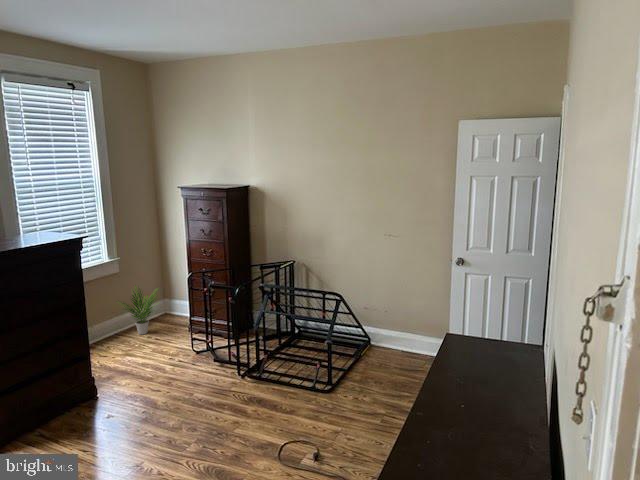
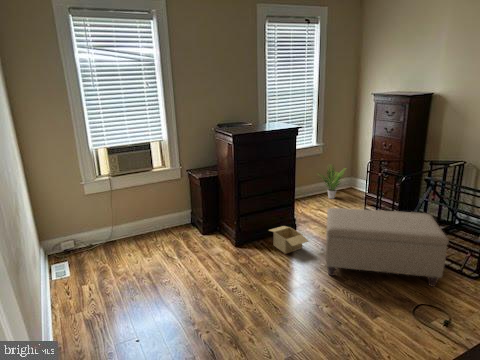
ottoman: none [144,328,300,449] -> present [326,208,449,286]
cardboard box: none [47,393,121,439] -> present [269,226,308,254]

